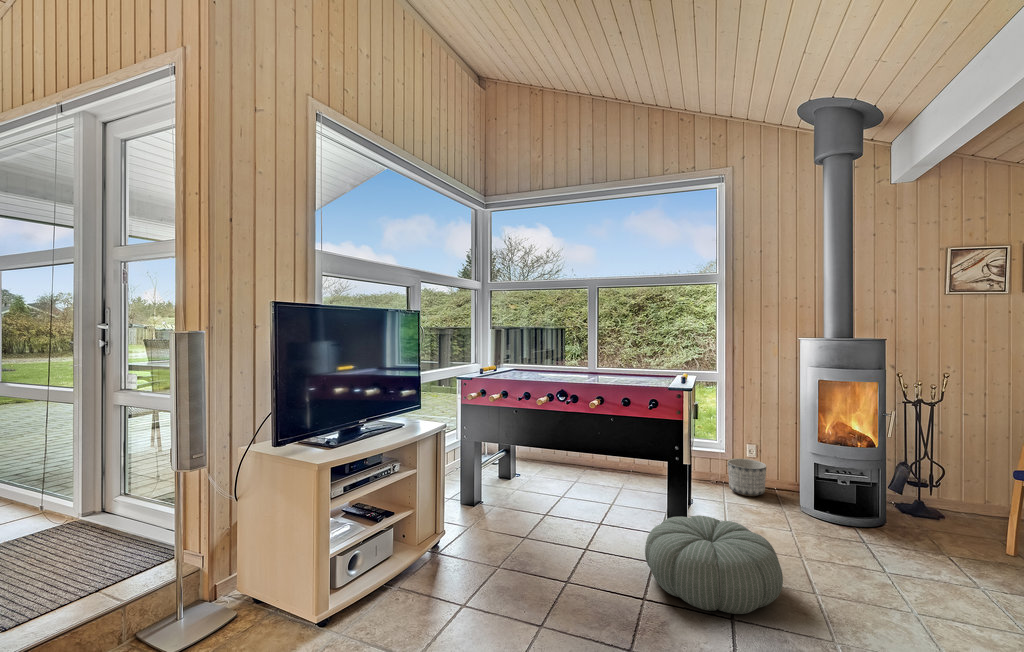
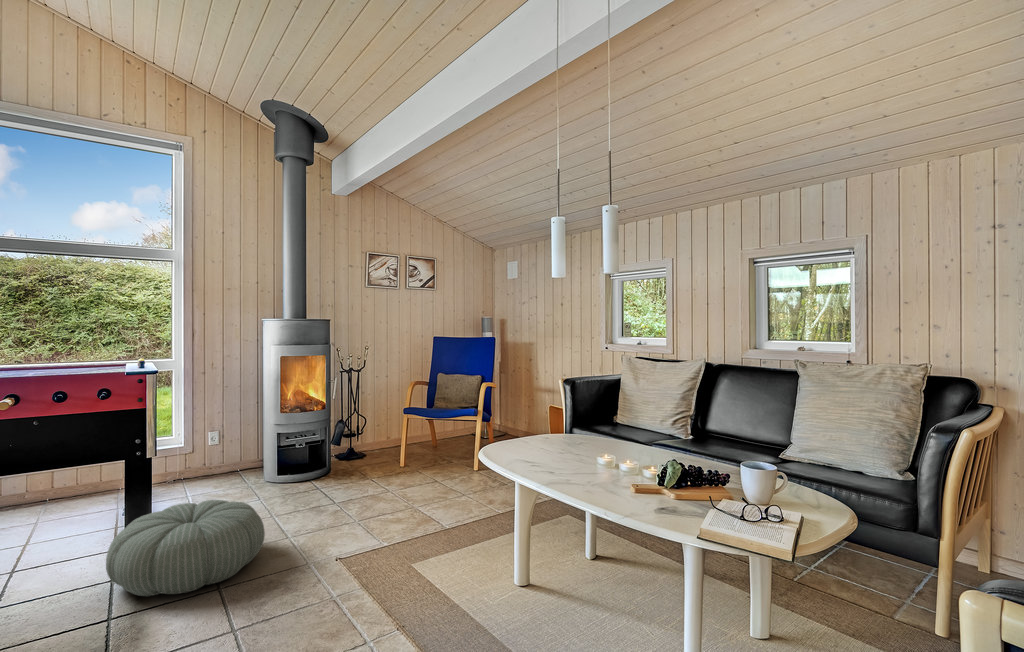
planter: present [728,459,766,496] -> none [189,447,231,485]

